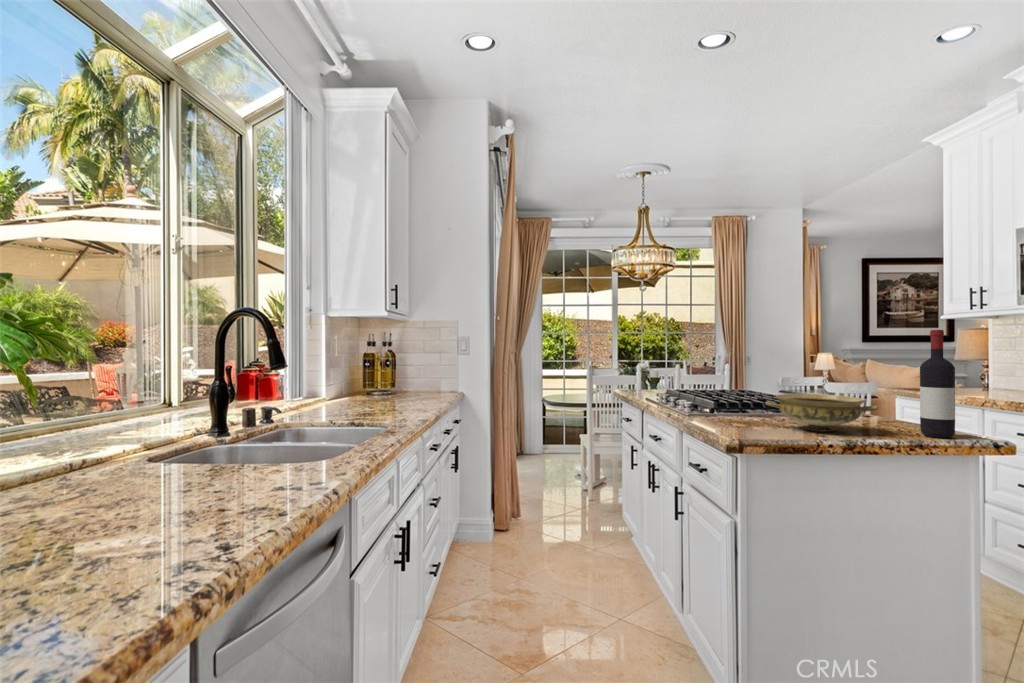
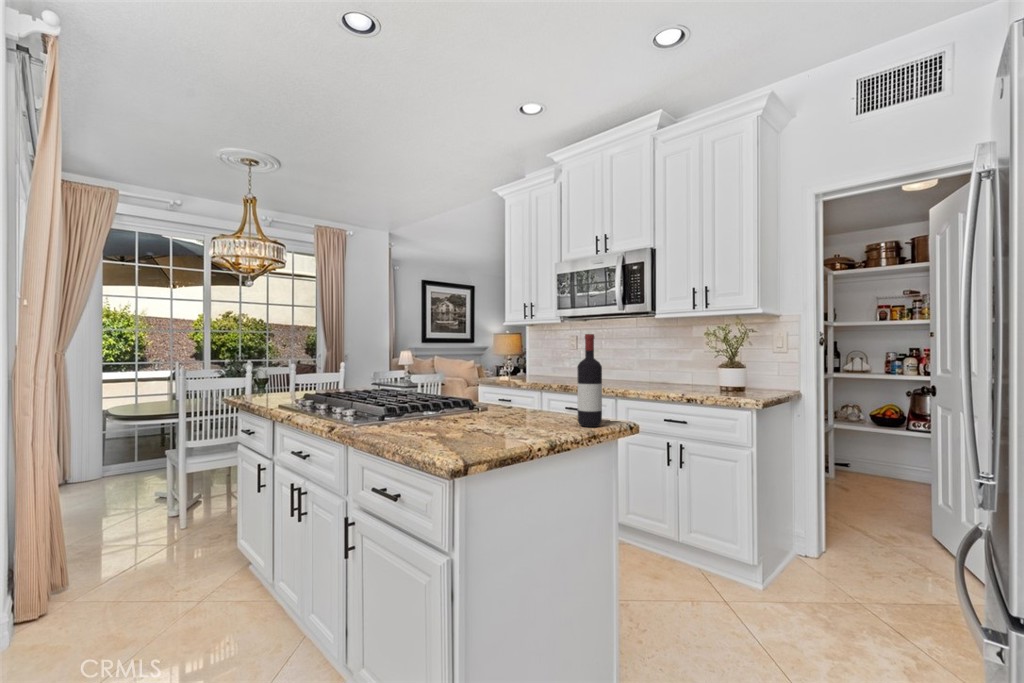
ceramic bowl: present [765,393,878,431] -> none [460,395,552,434]

